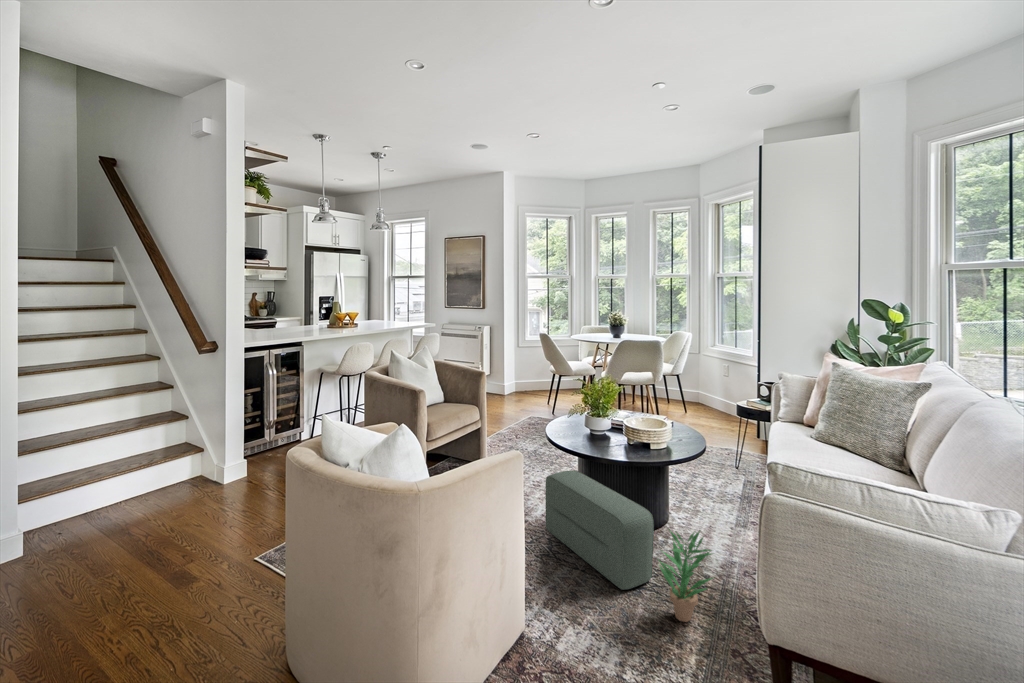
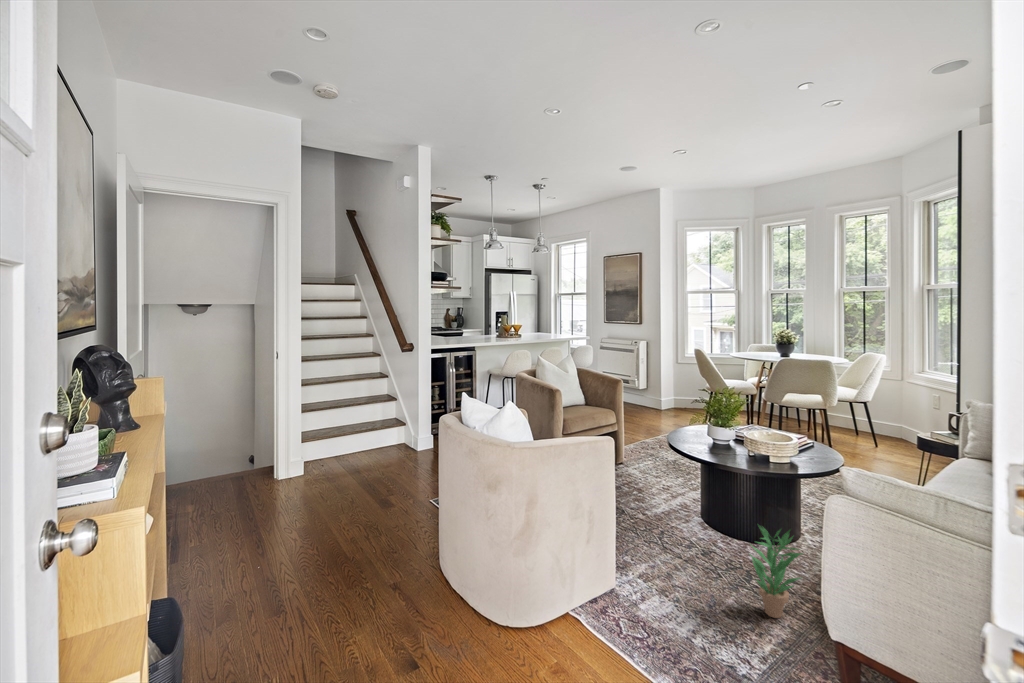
pouf: present [546,470,654,590] -> none [662,472,755,582]

